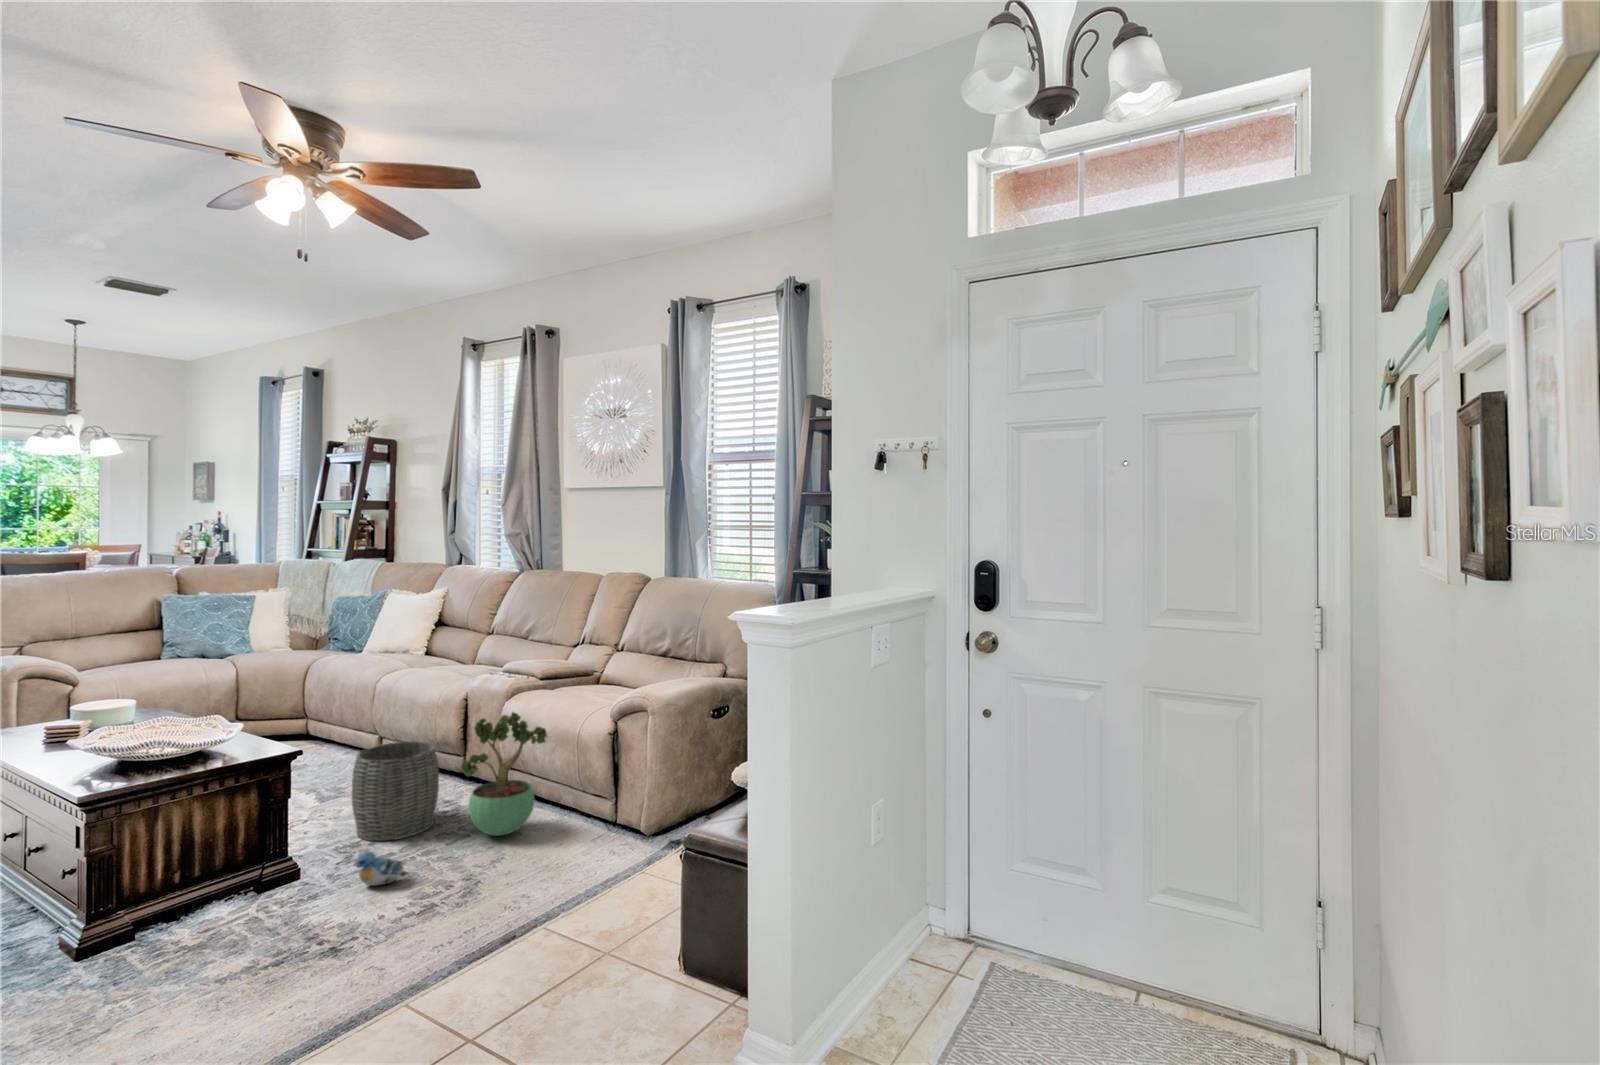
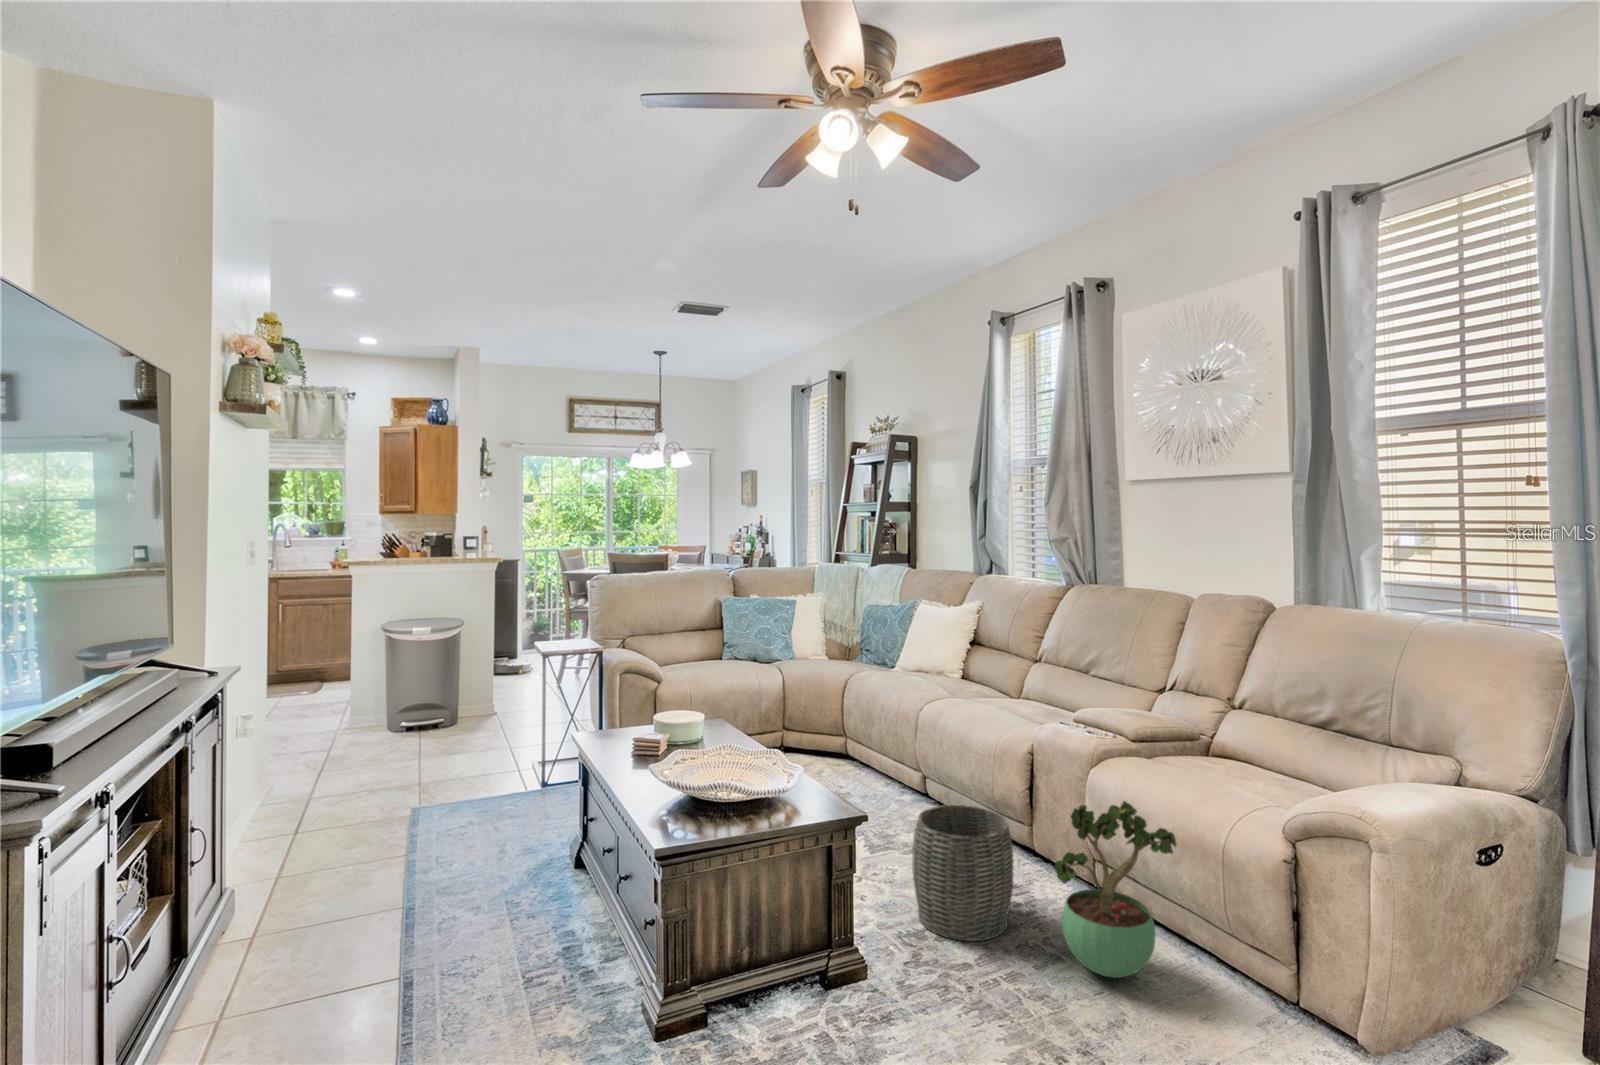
plush toy: present [355,851,409,886] -> none [933,974,1002,1028]

